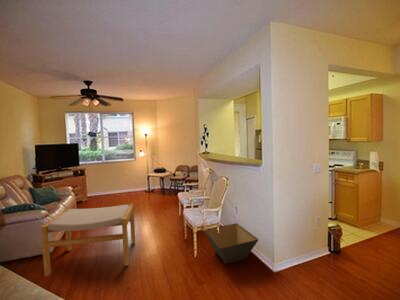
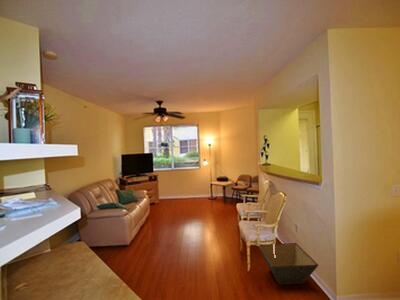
footstool: present [41,204,135,276] -> none [121,210,194,267]

